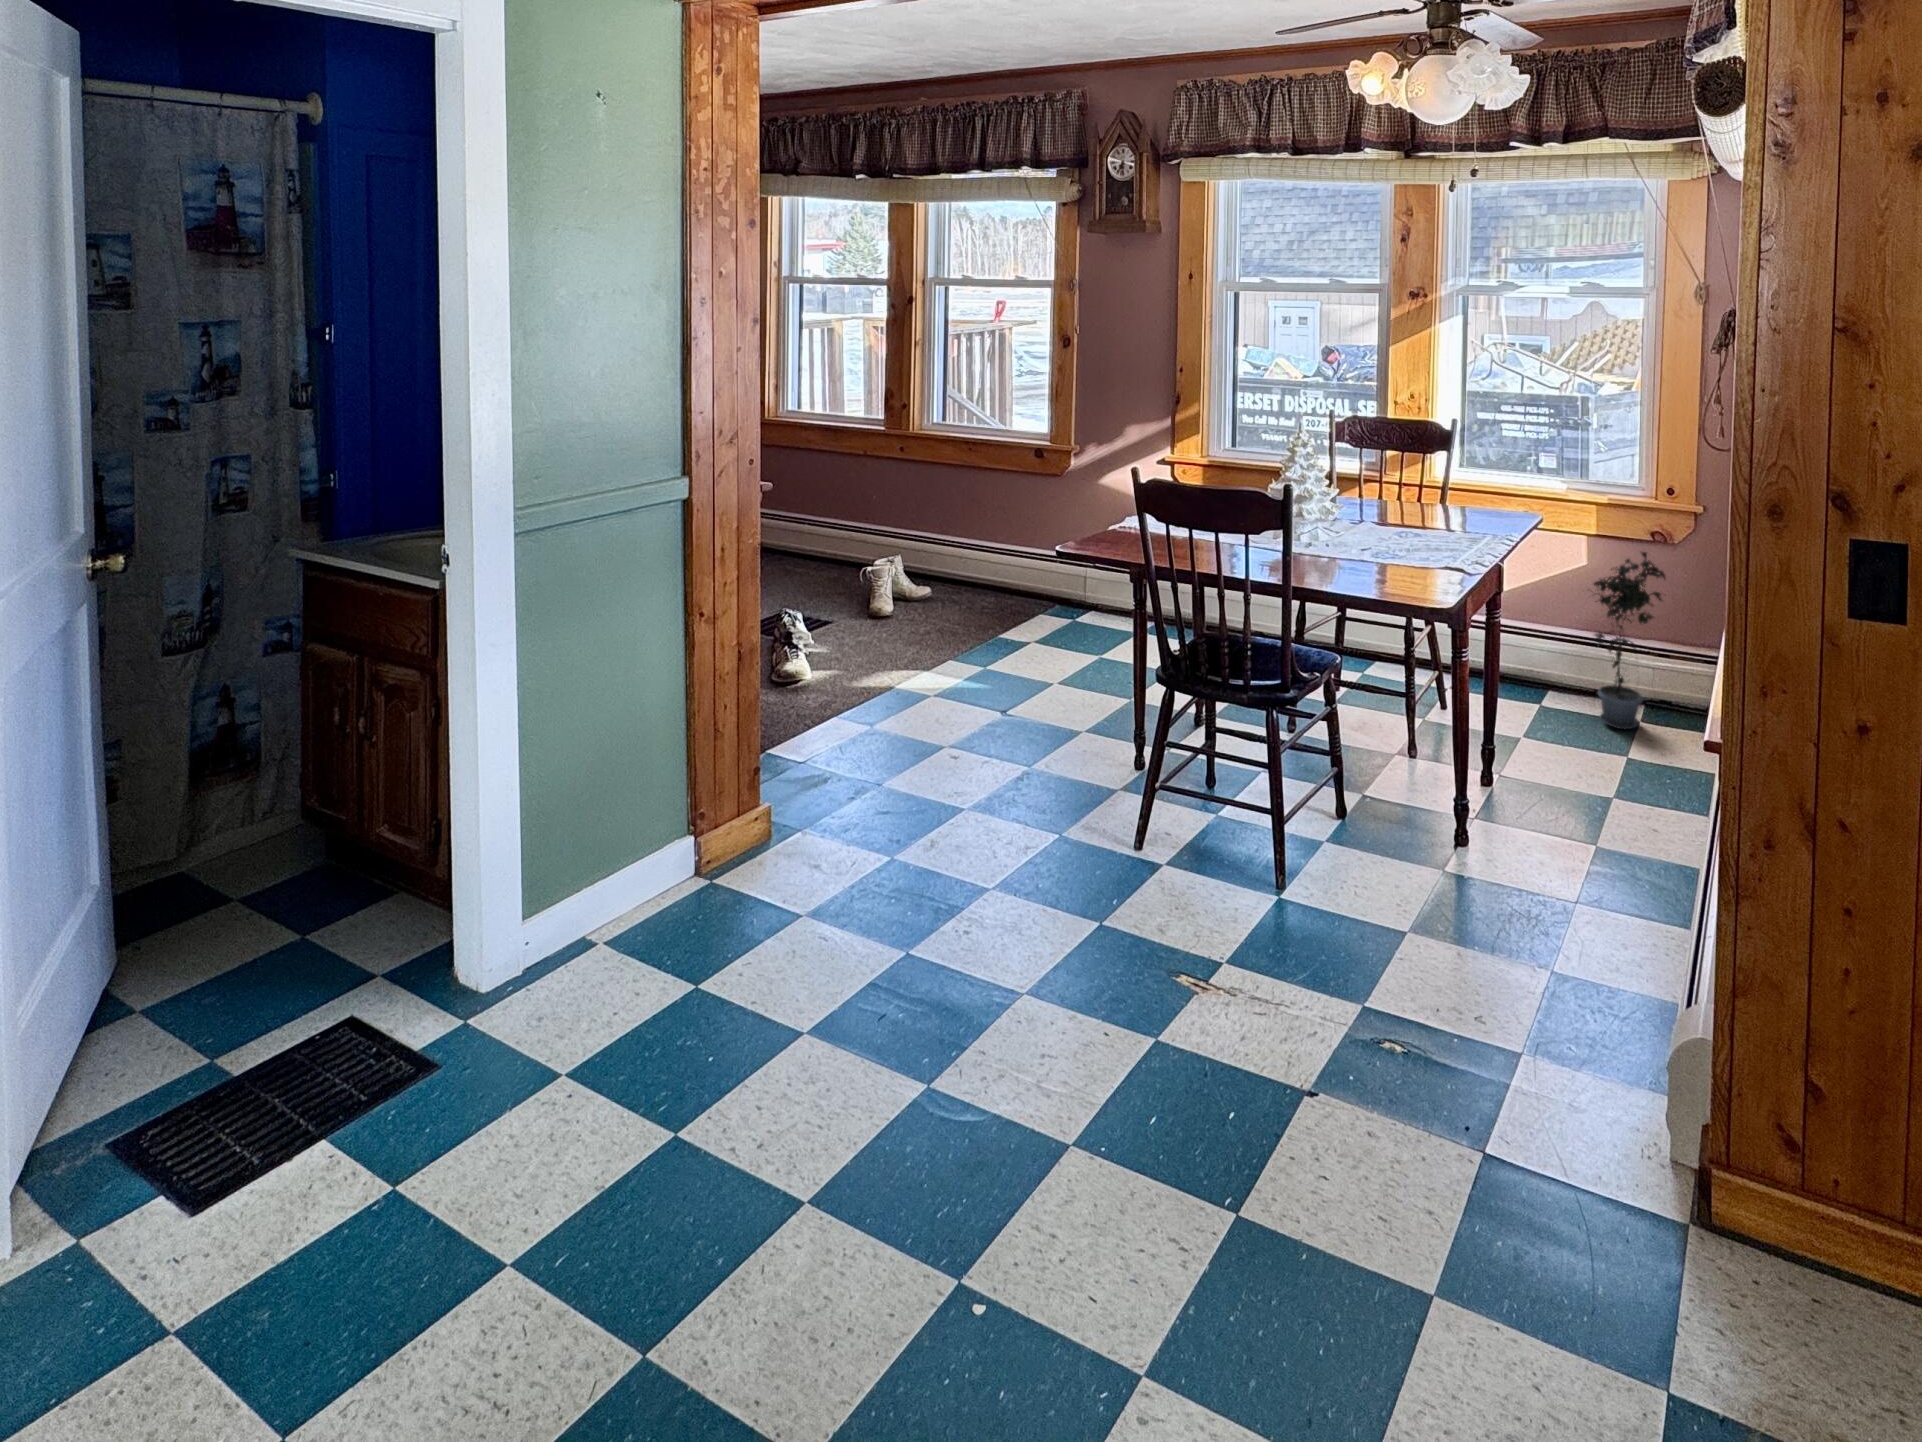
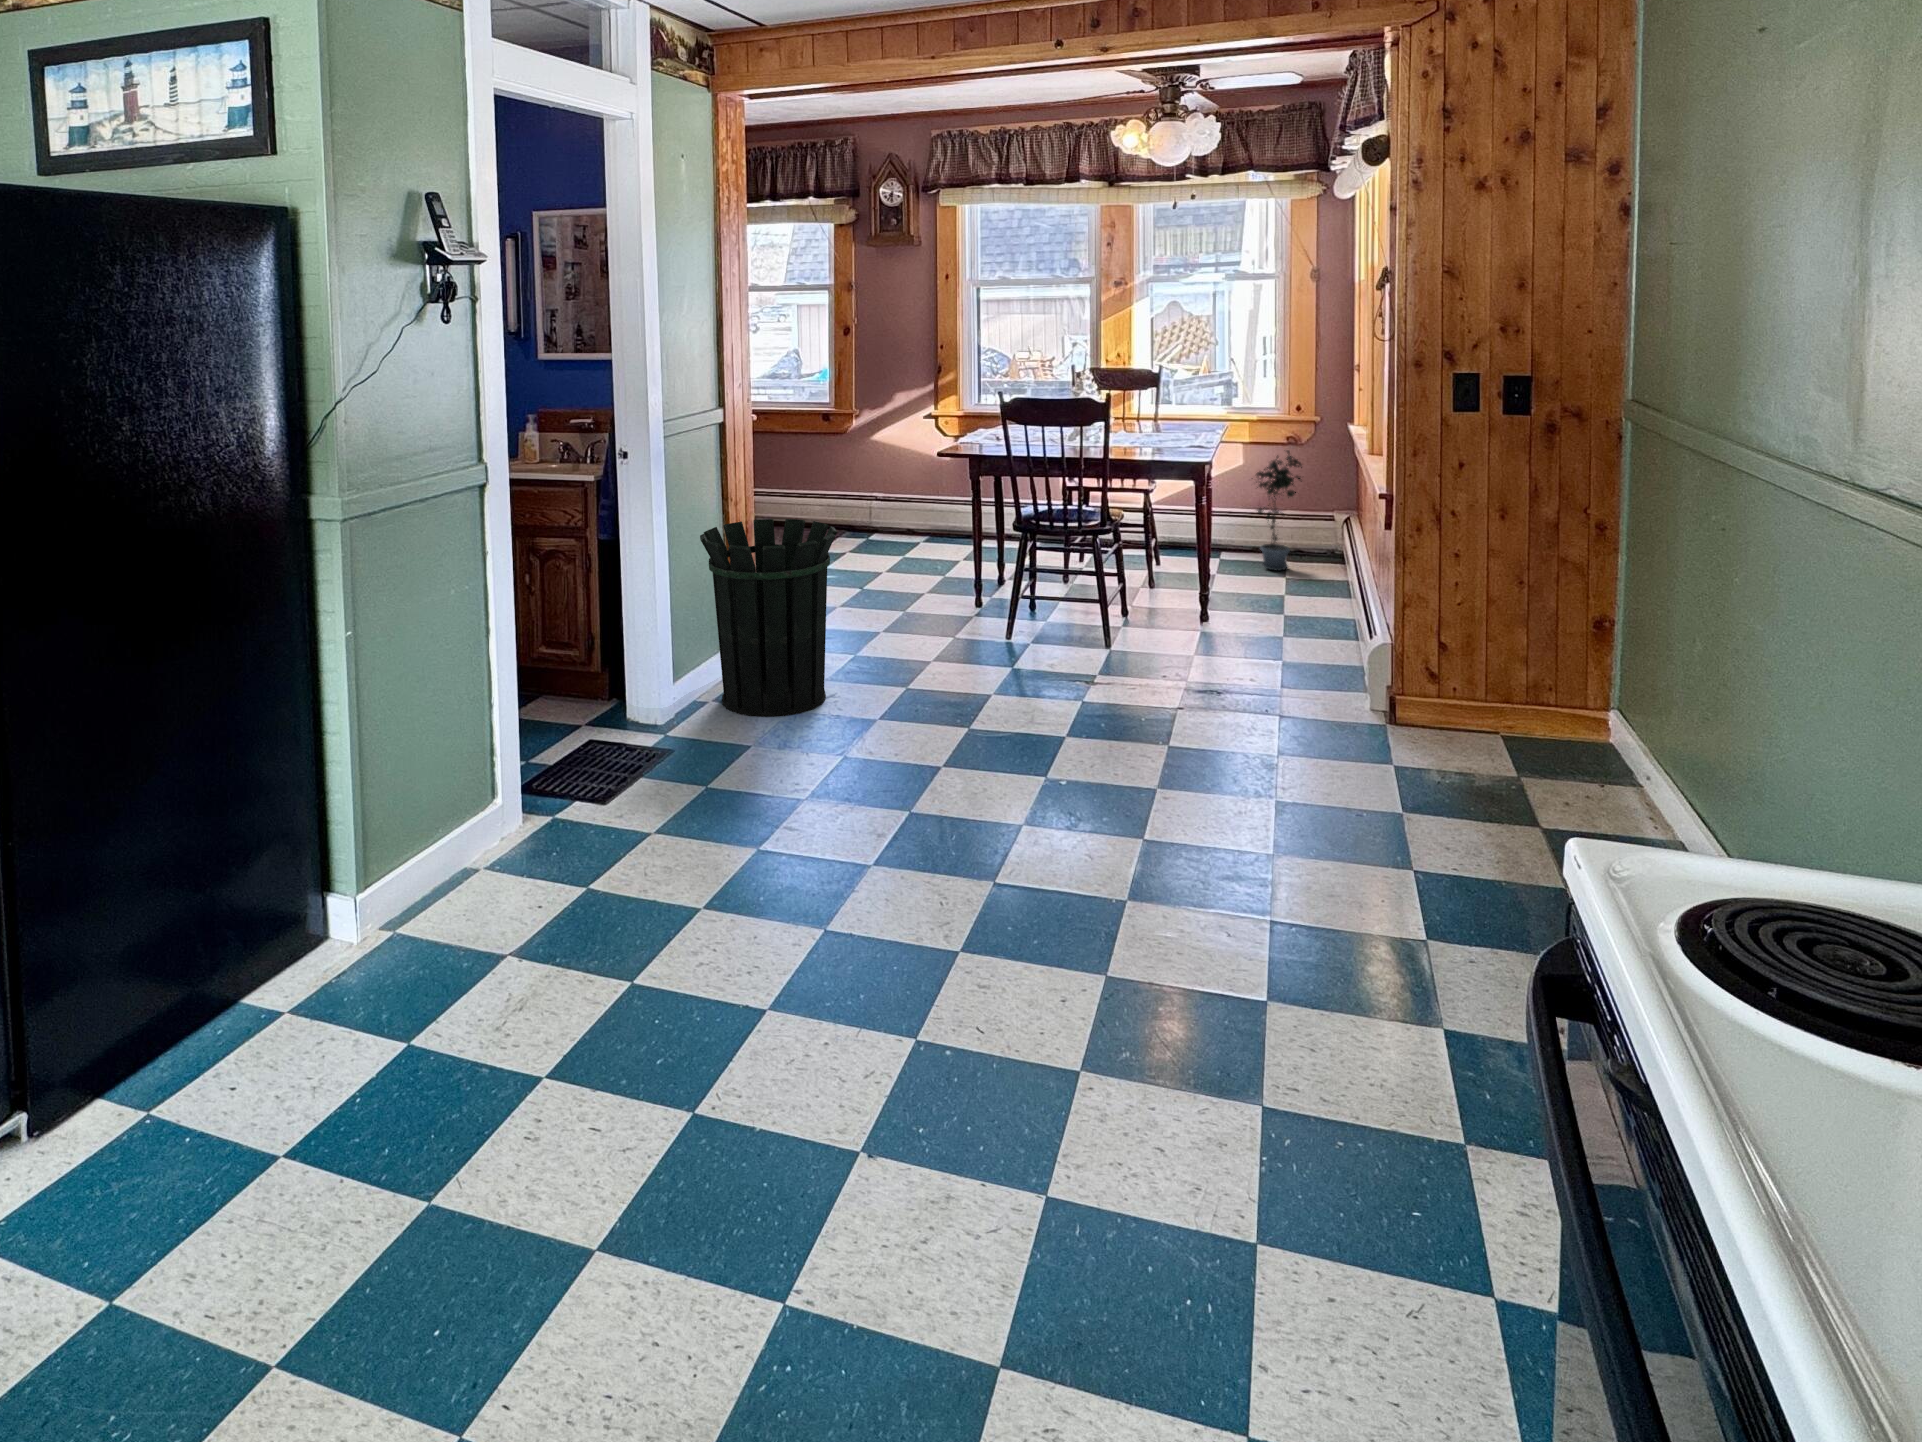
waste bin: none [567,655,799,1003] -> present [700,519,837,717]

